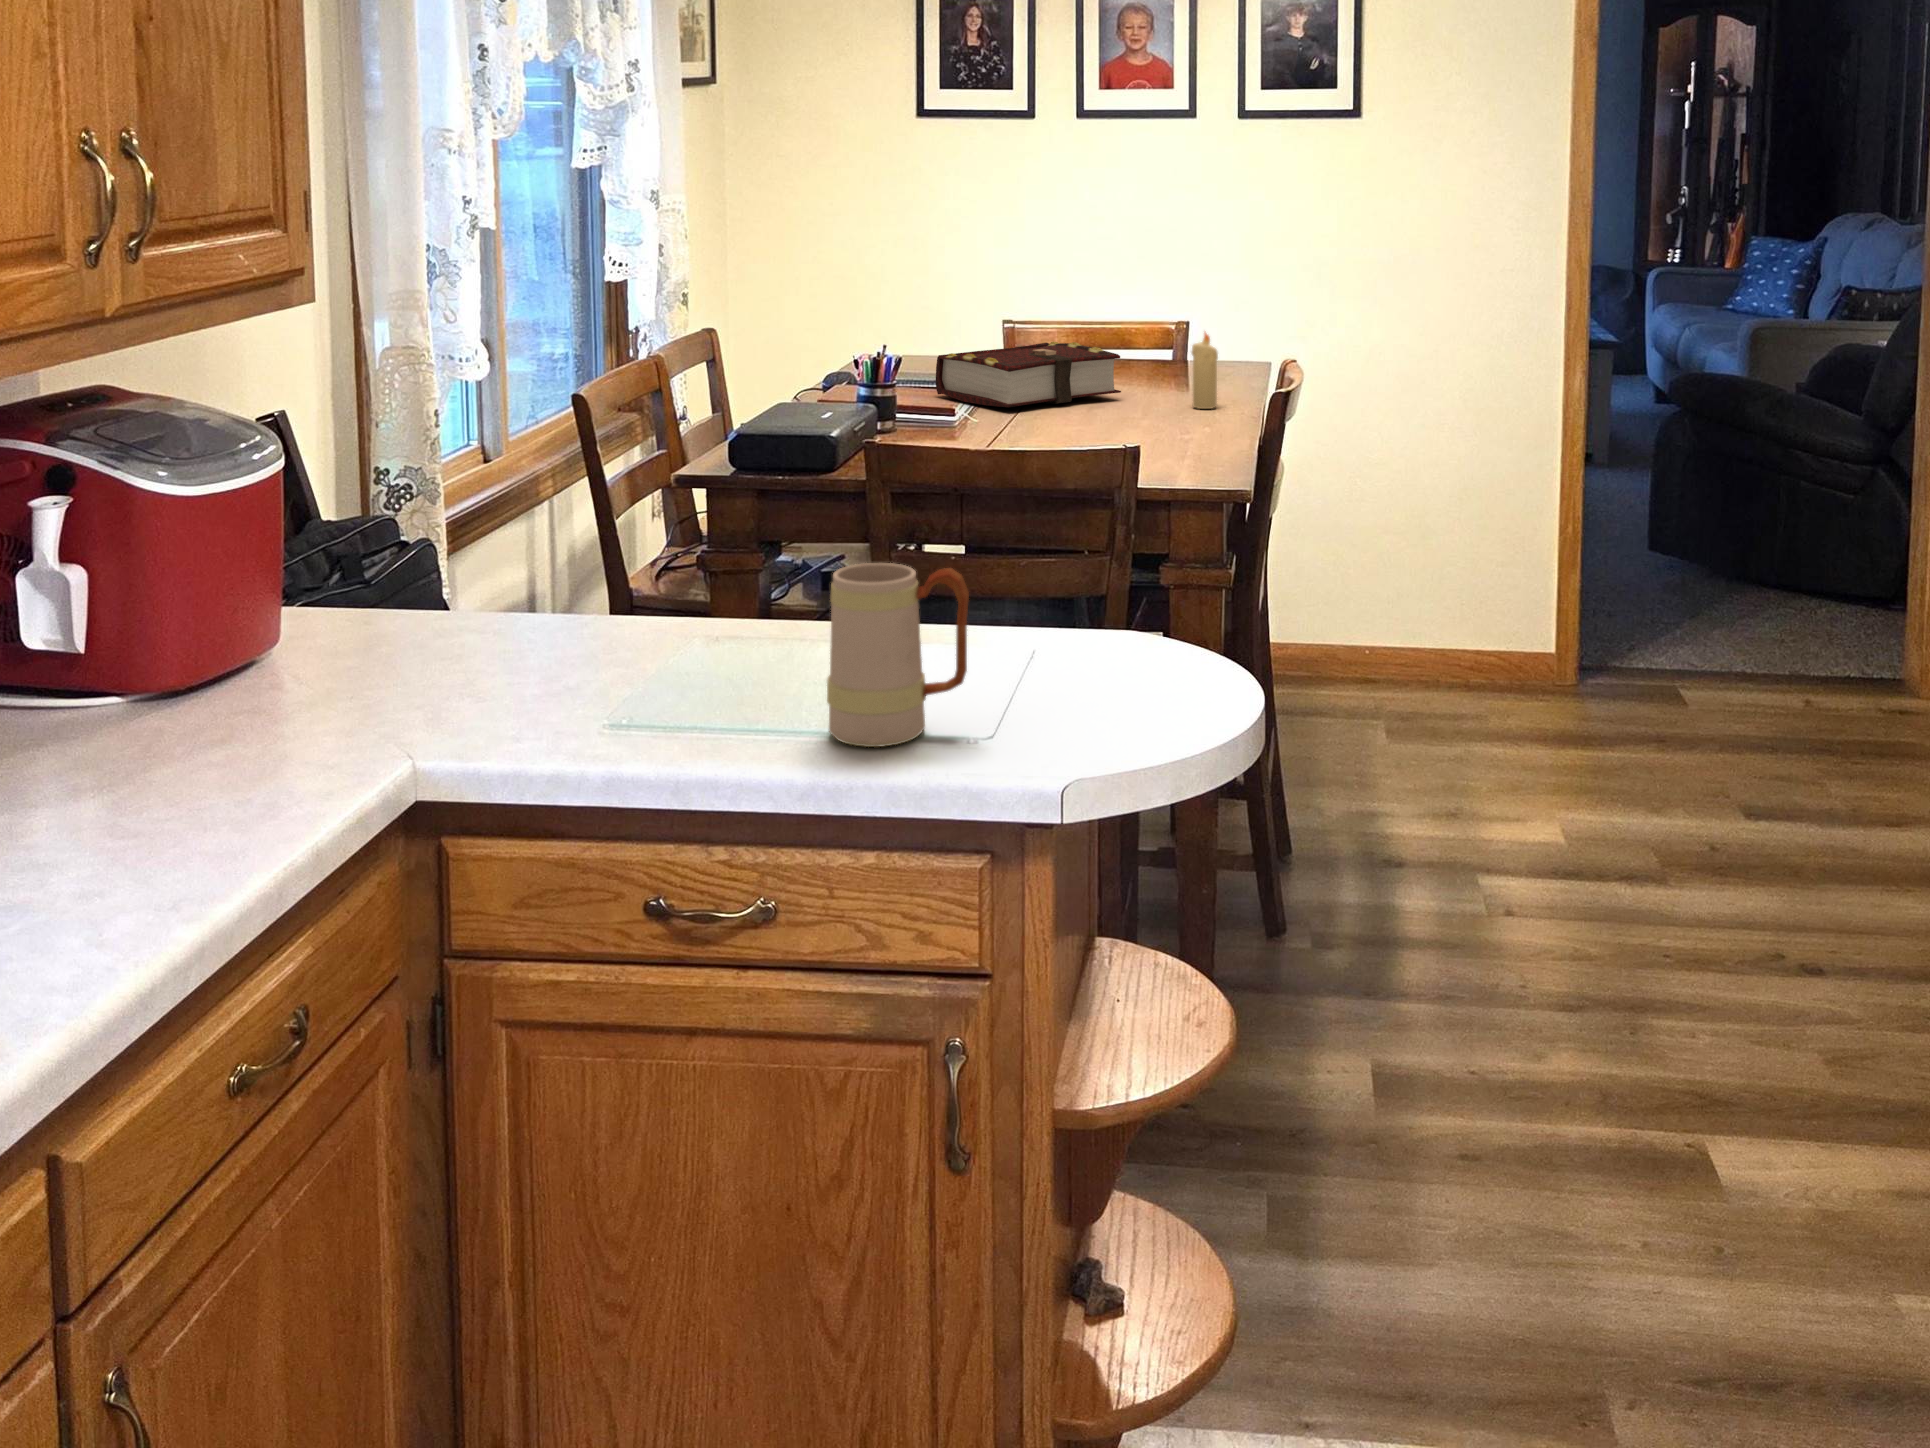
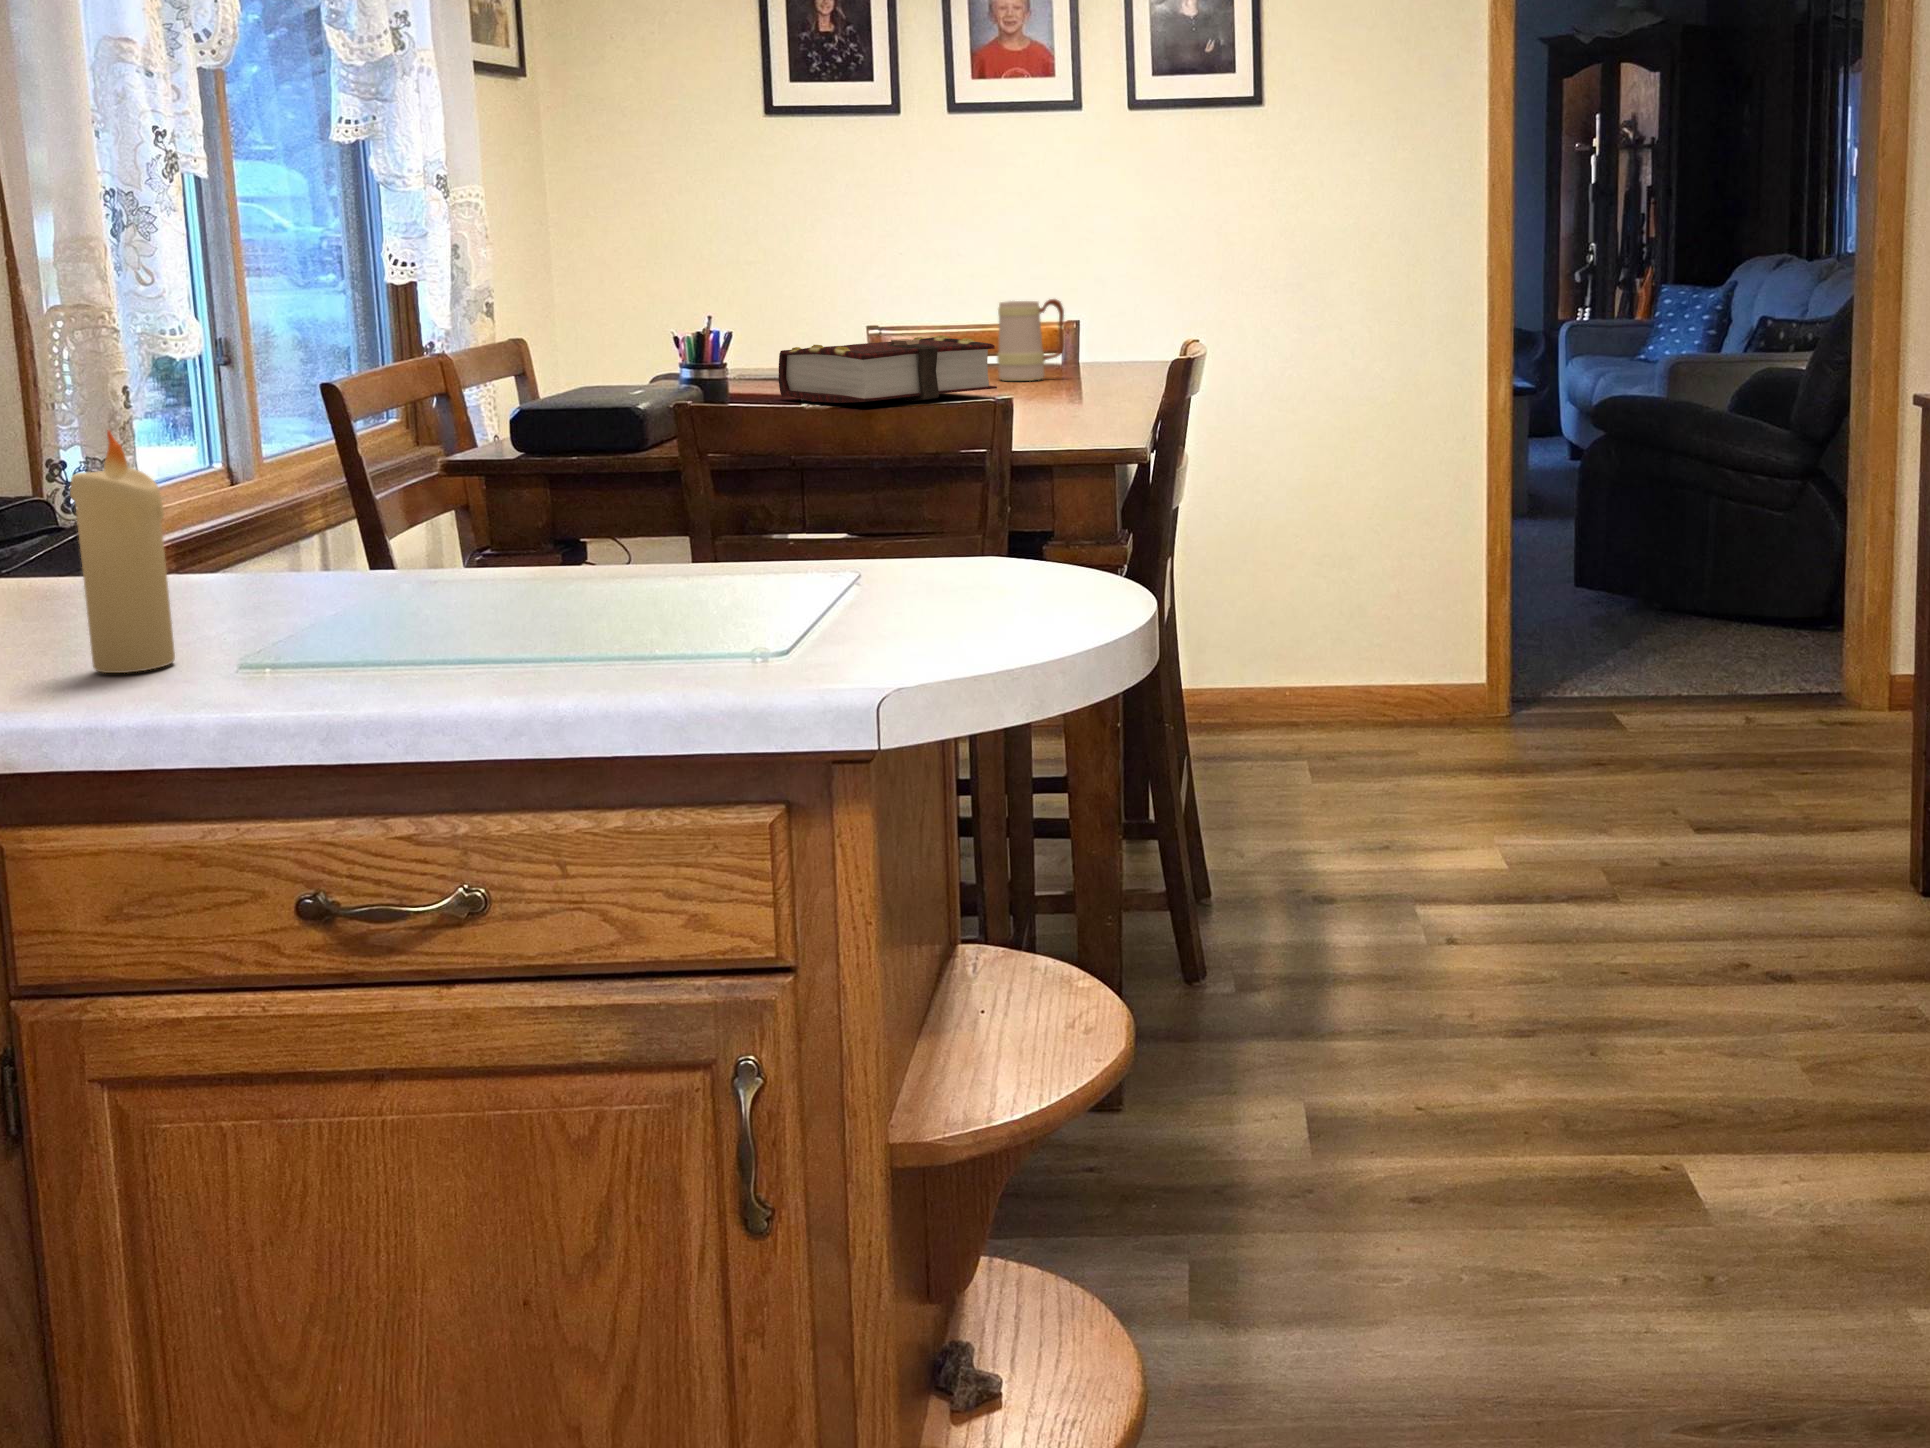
candle: present [1192,333,1218,409] -> present [70,430,175,673]
mug: present [827,563,969,747] -> present [997,299,1064,381]

